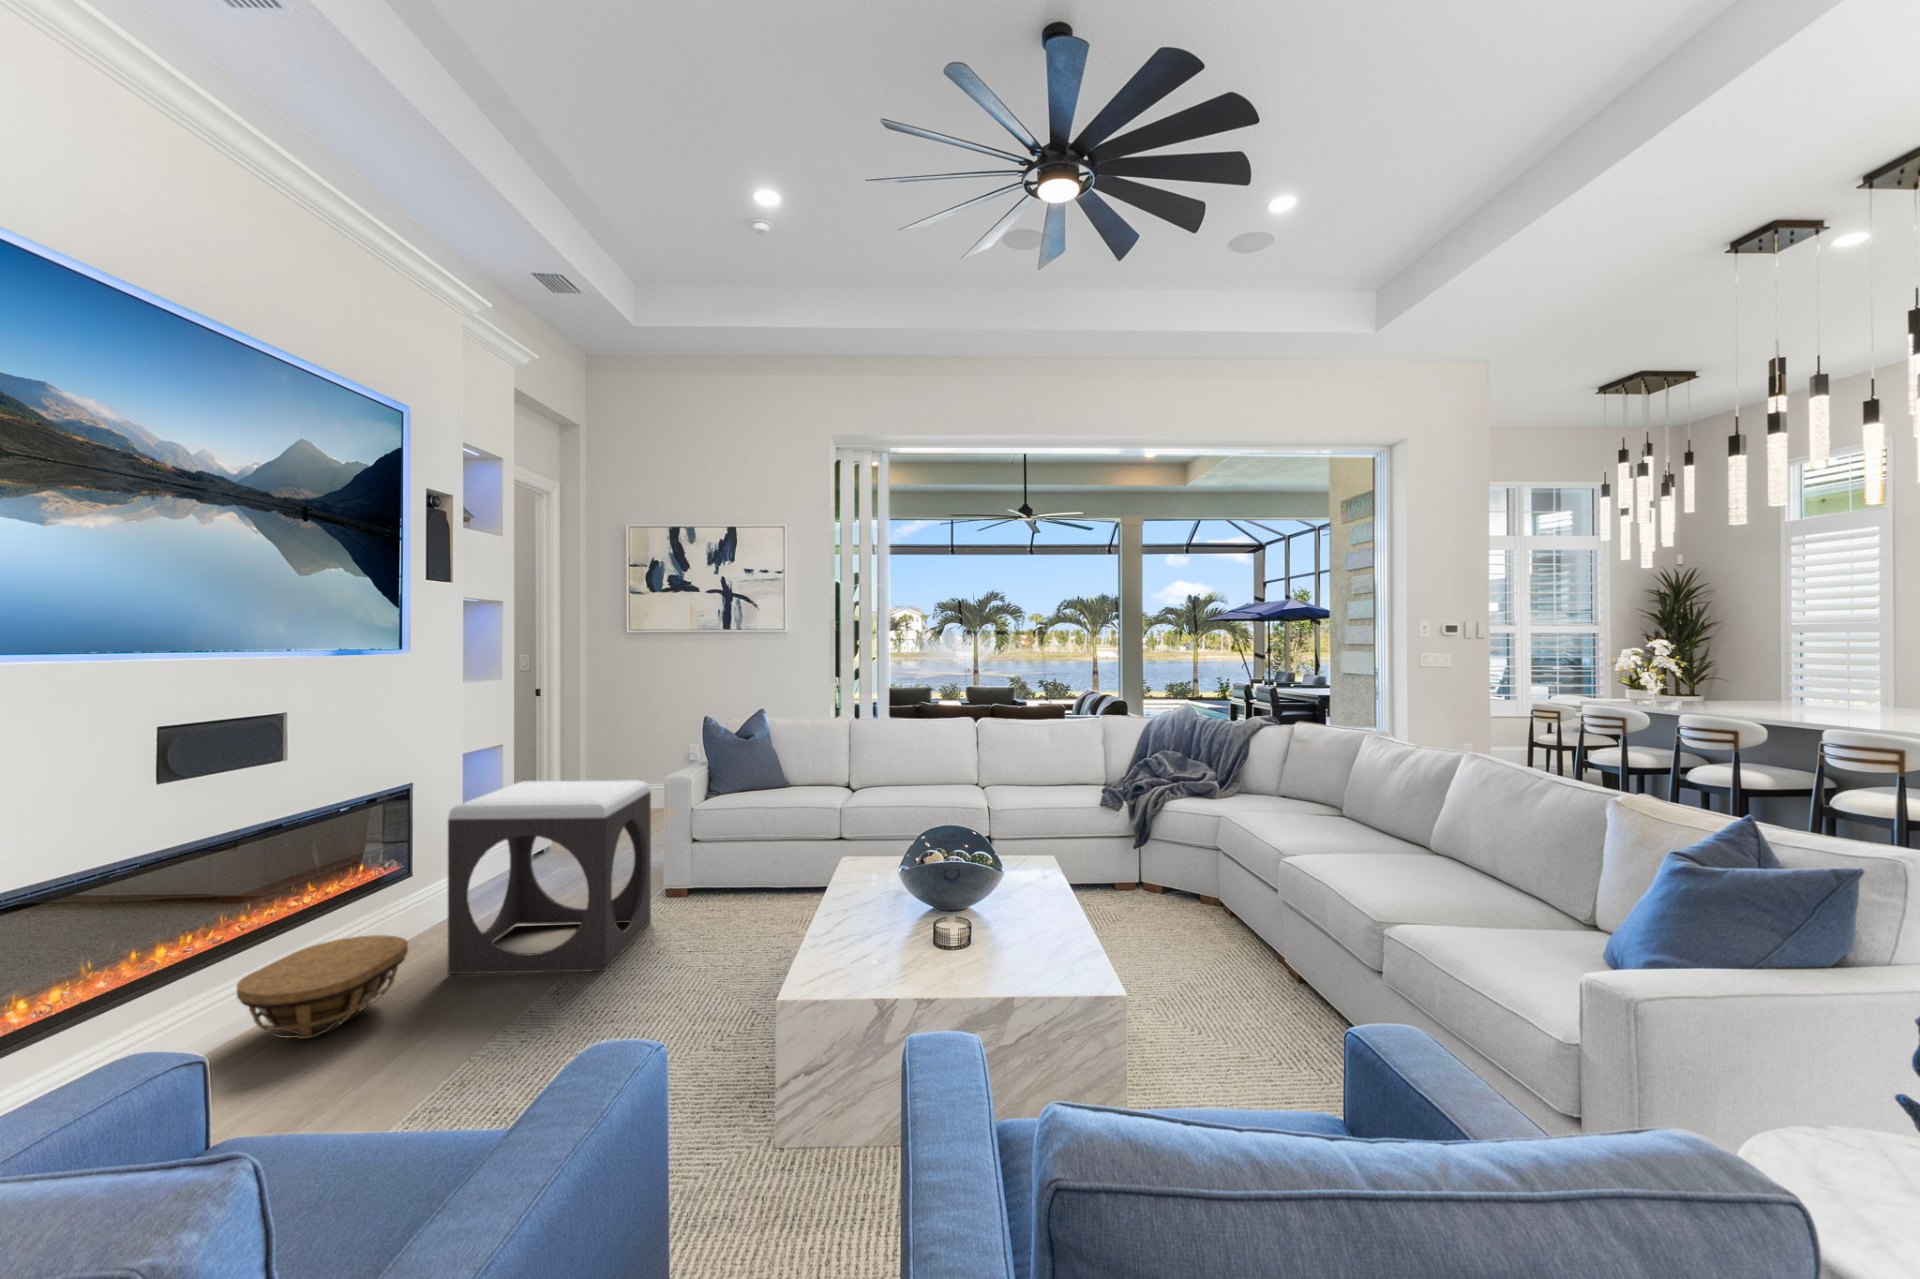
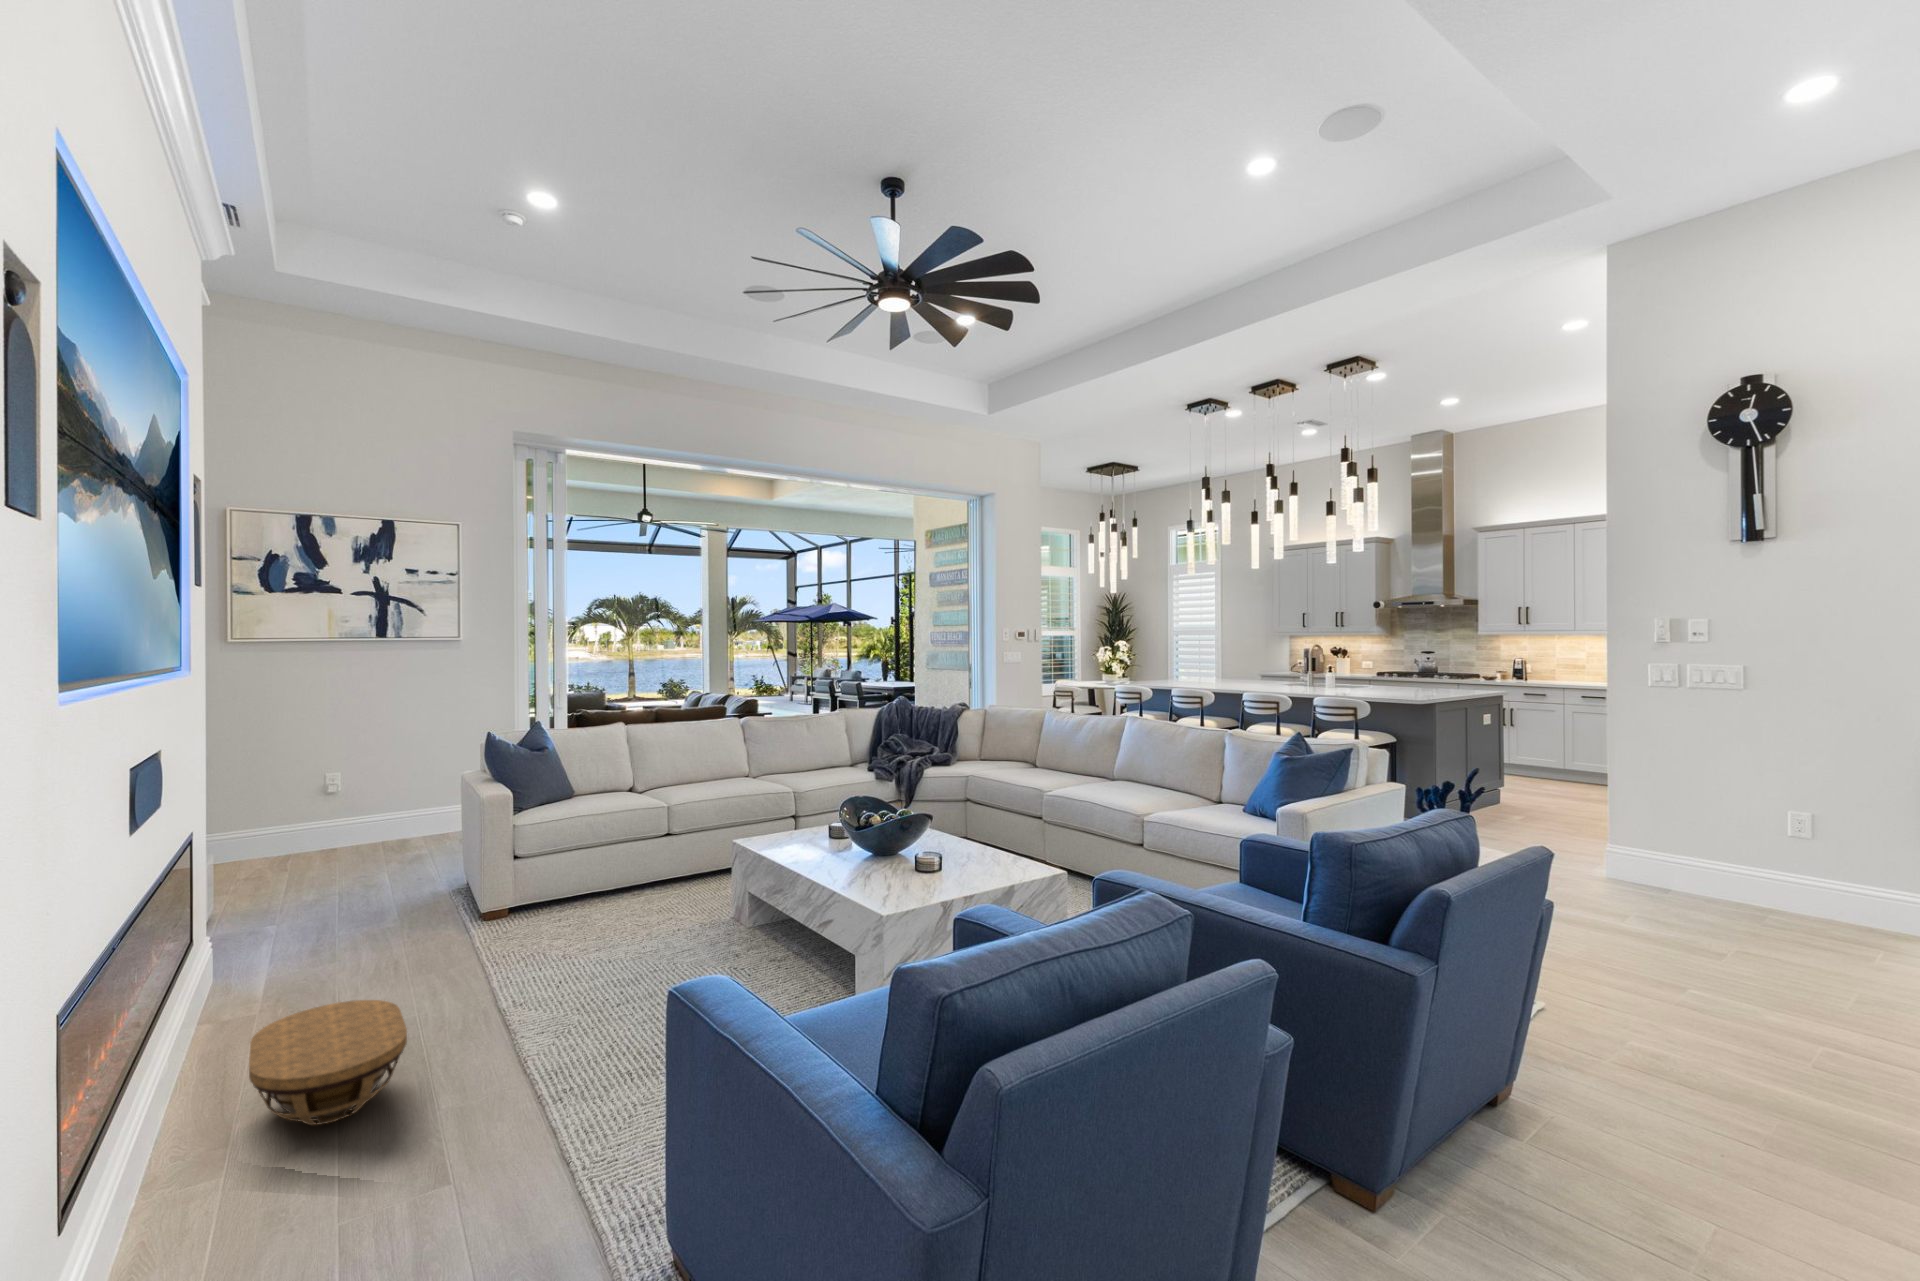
footstool: present [448,781,651,974] -> none [362,803,568,1036]

